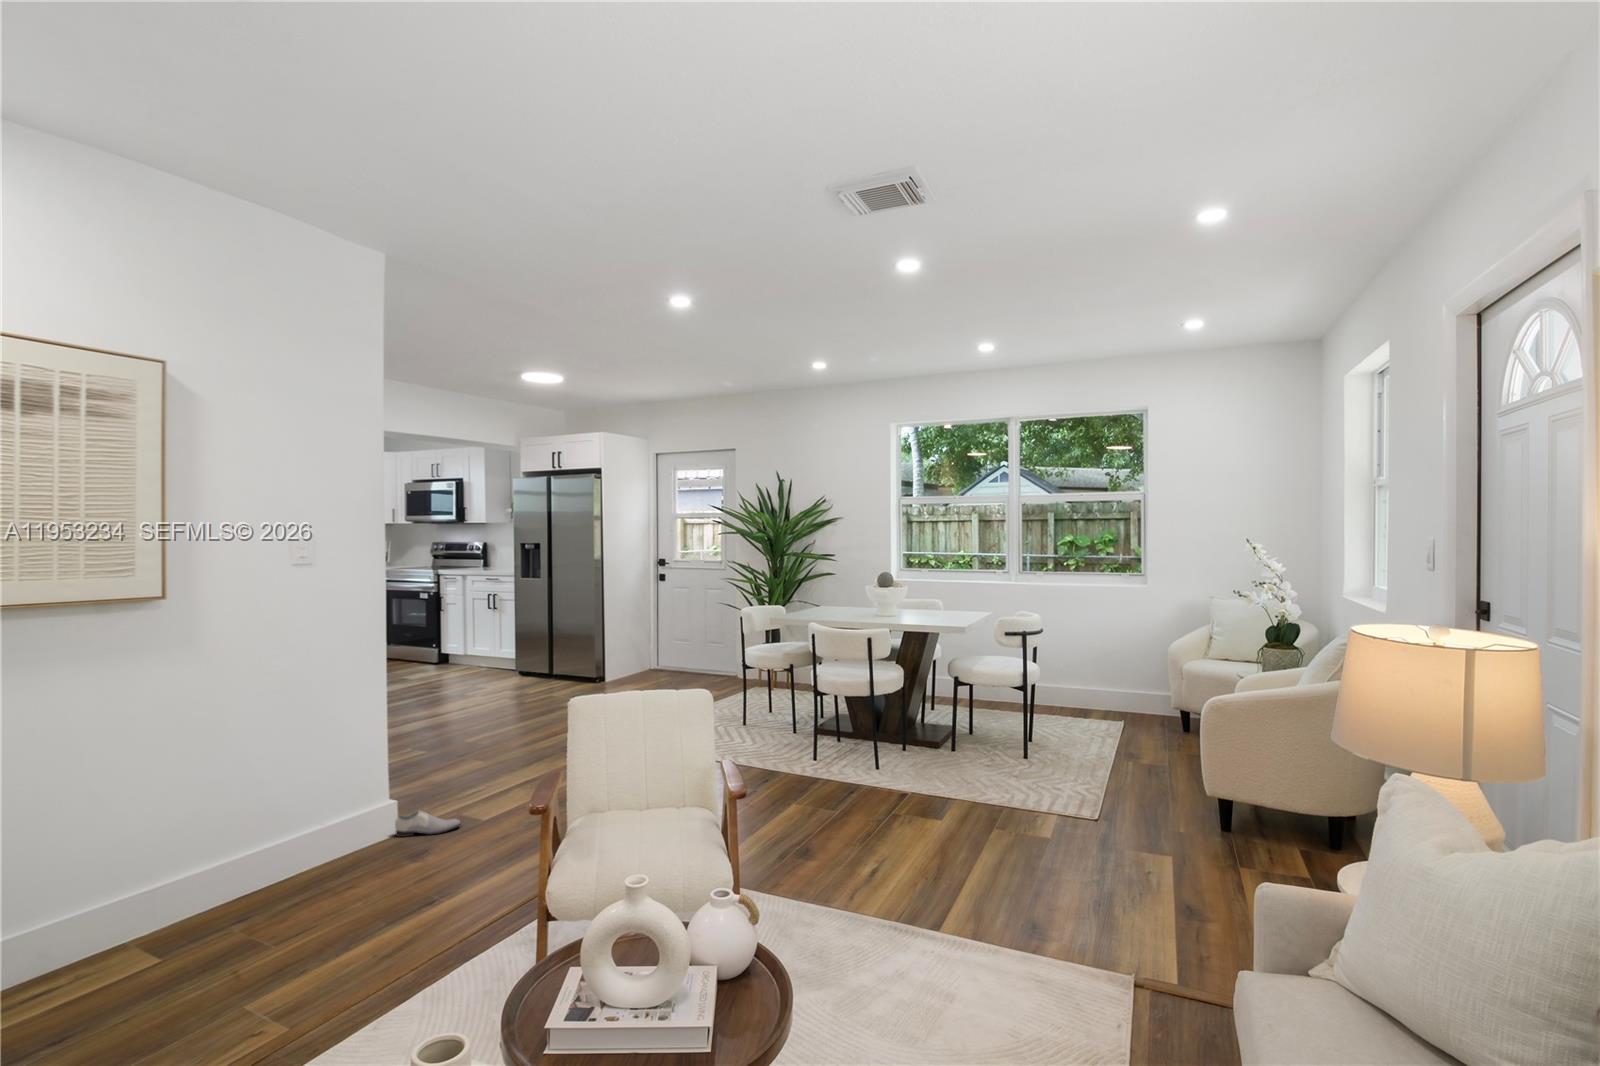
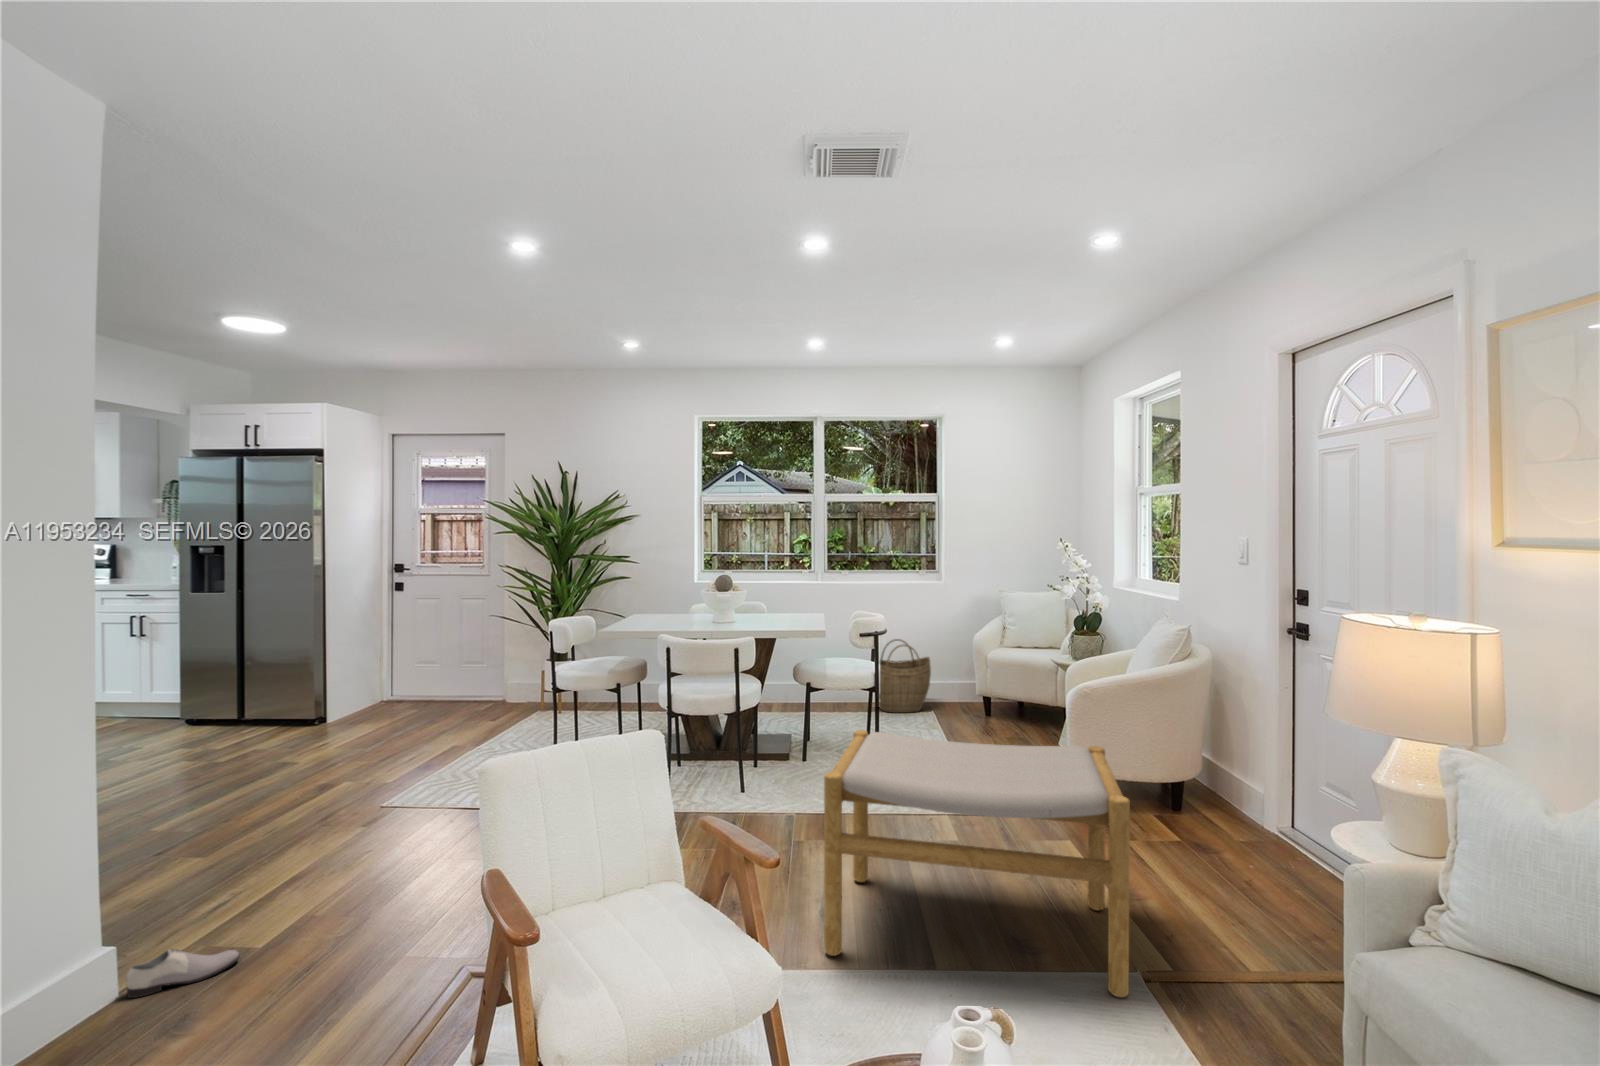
woven basket: none [1059,643,1127,721] -> present [879,639,931,713]
footstool: none [839,716,1146,998] -> present [824,730,1130,998]

